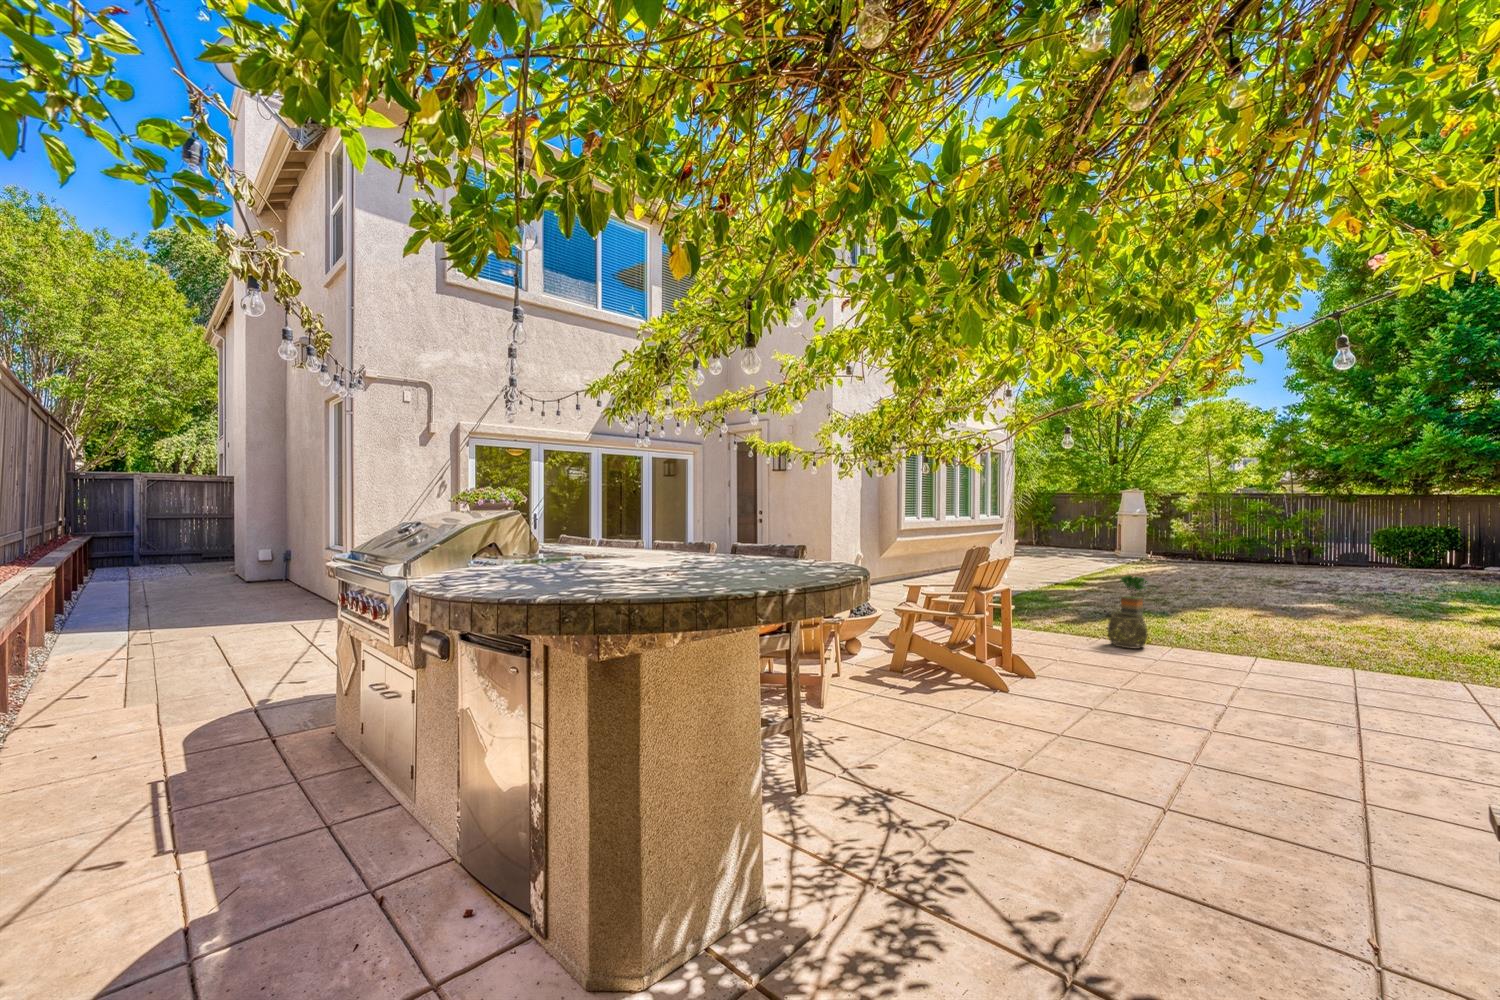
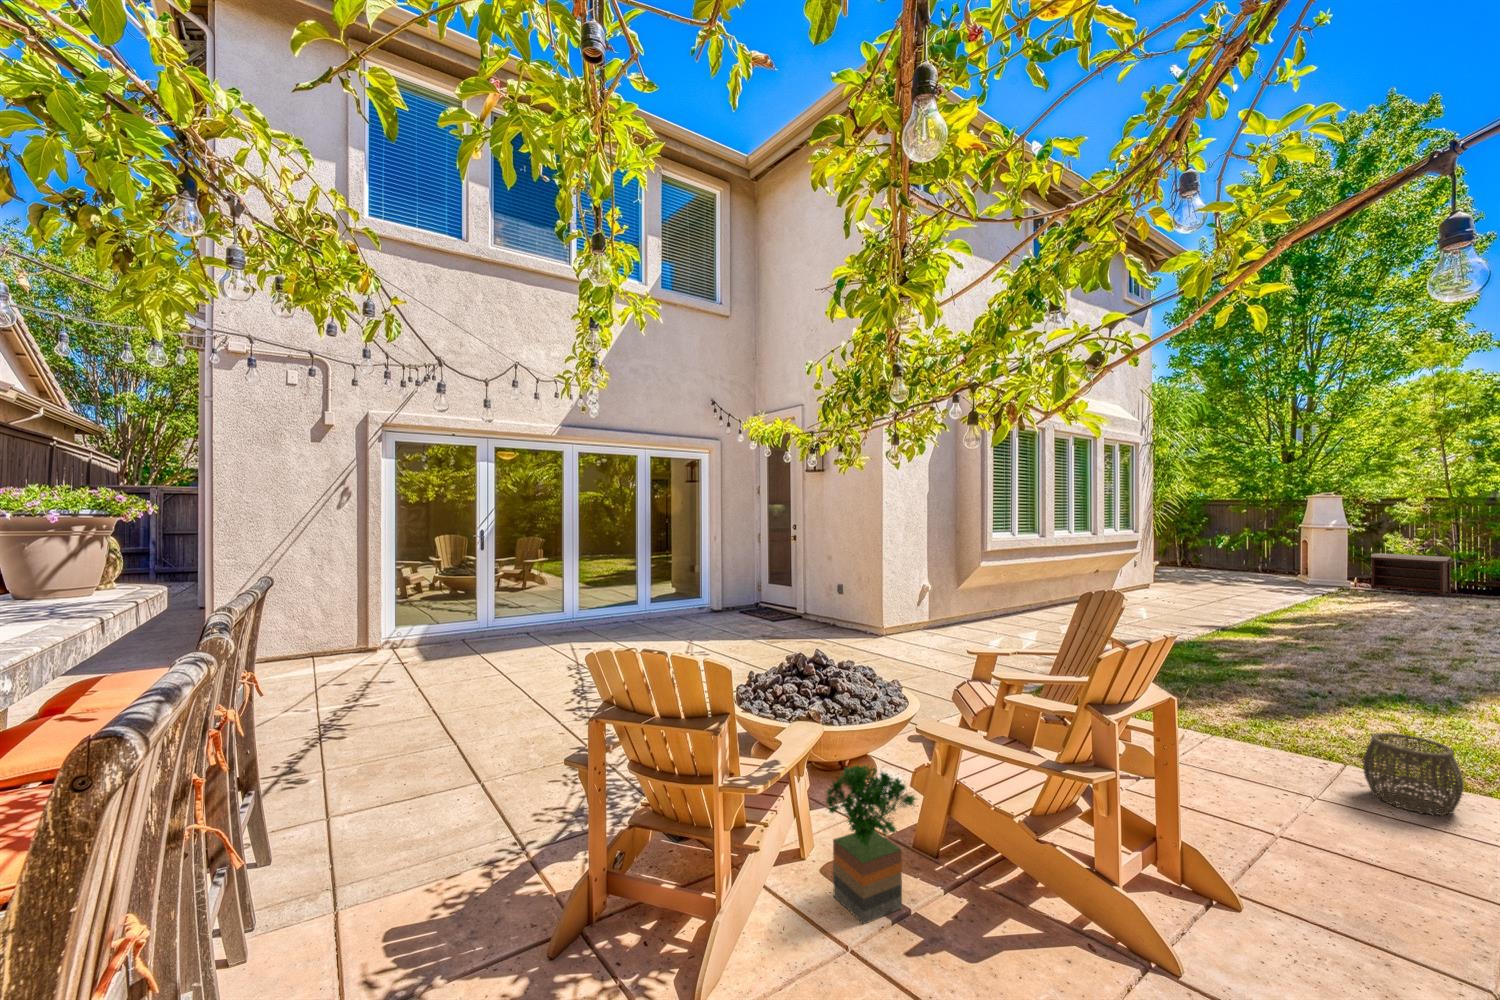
bench: none [1160,533,1211,563] -> present [1369,553,1454,595]
potted tree: present [1121,576,1147,616] -> present [826,765,916,924]

